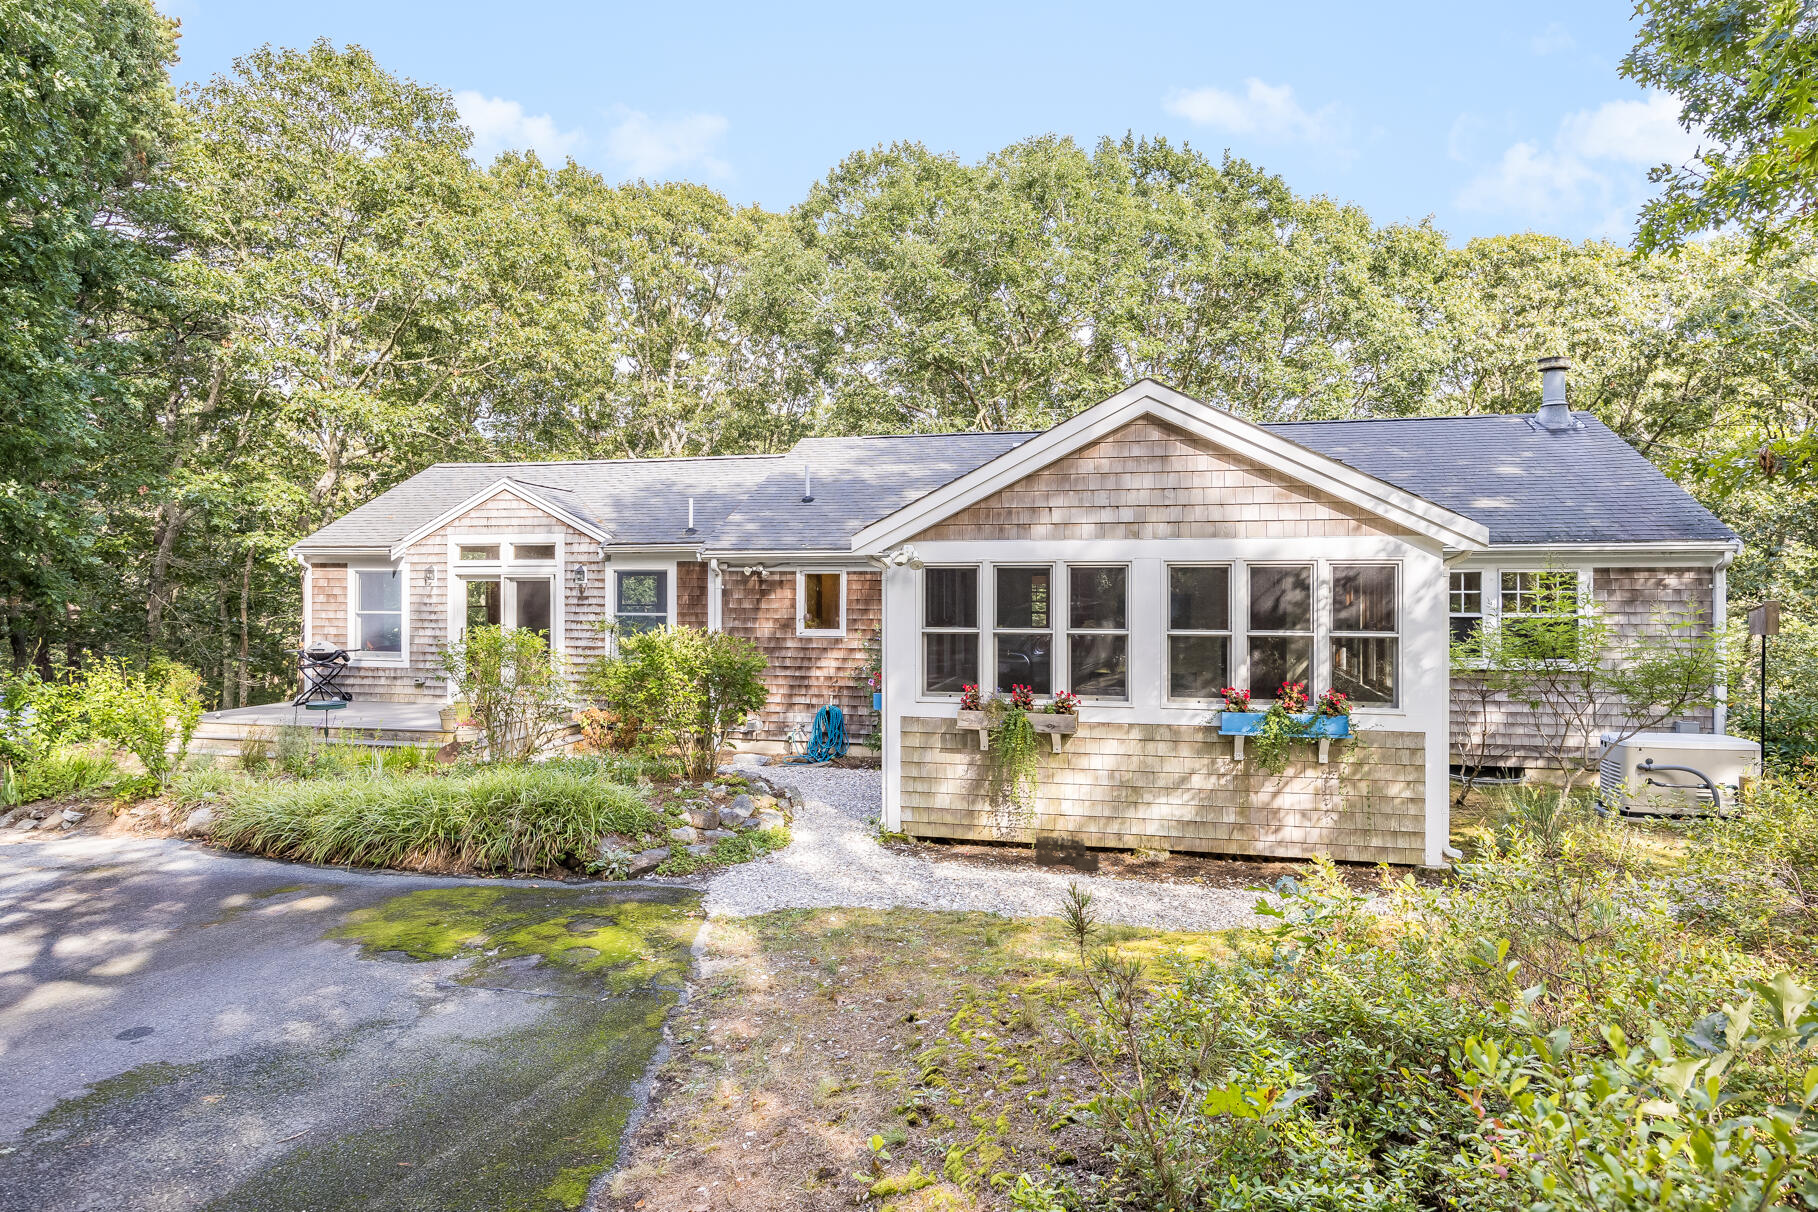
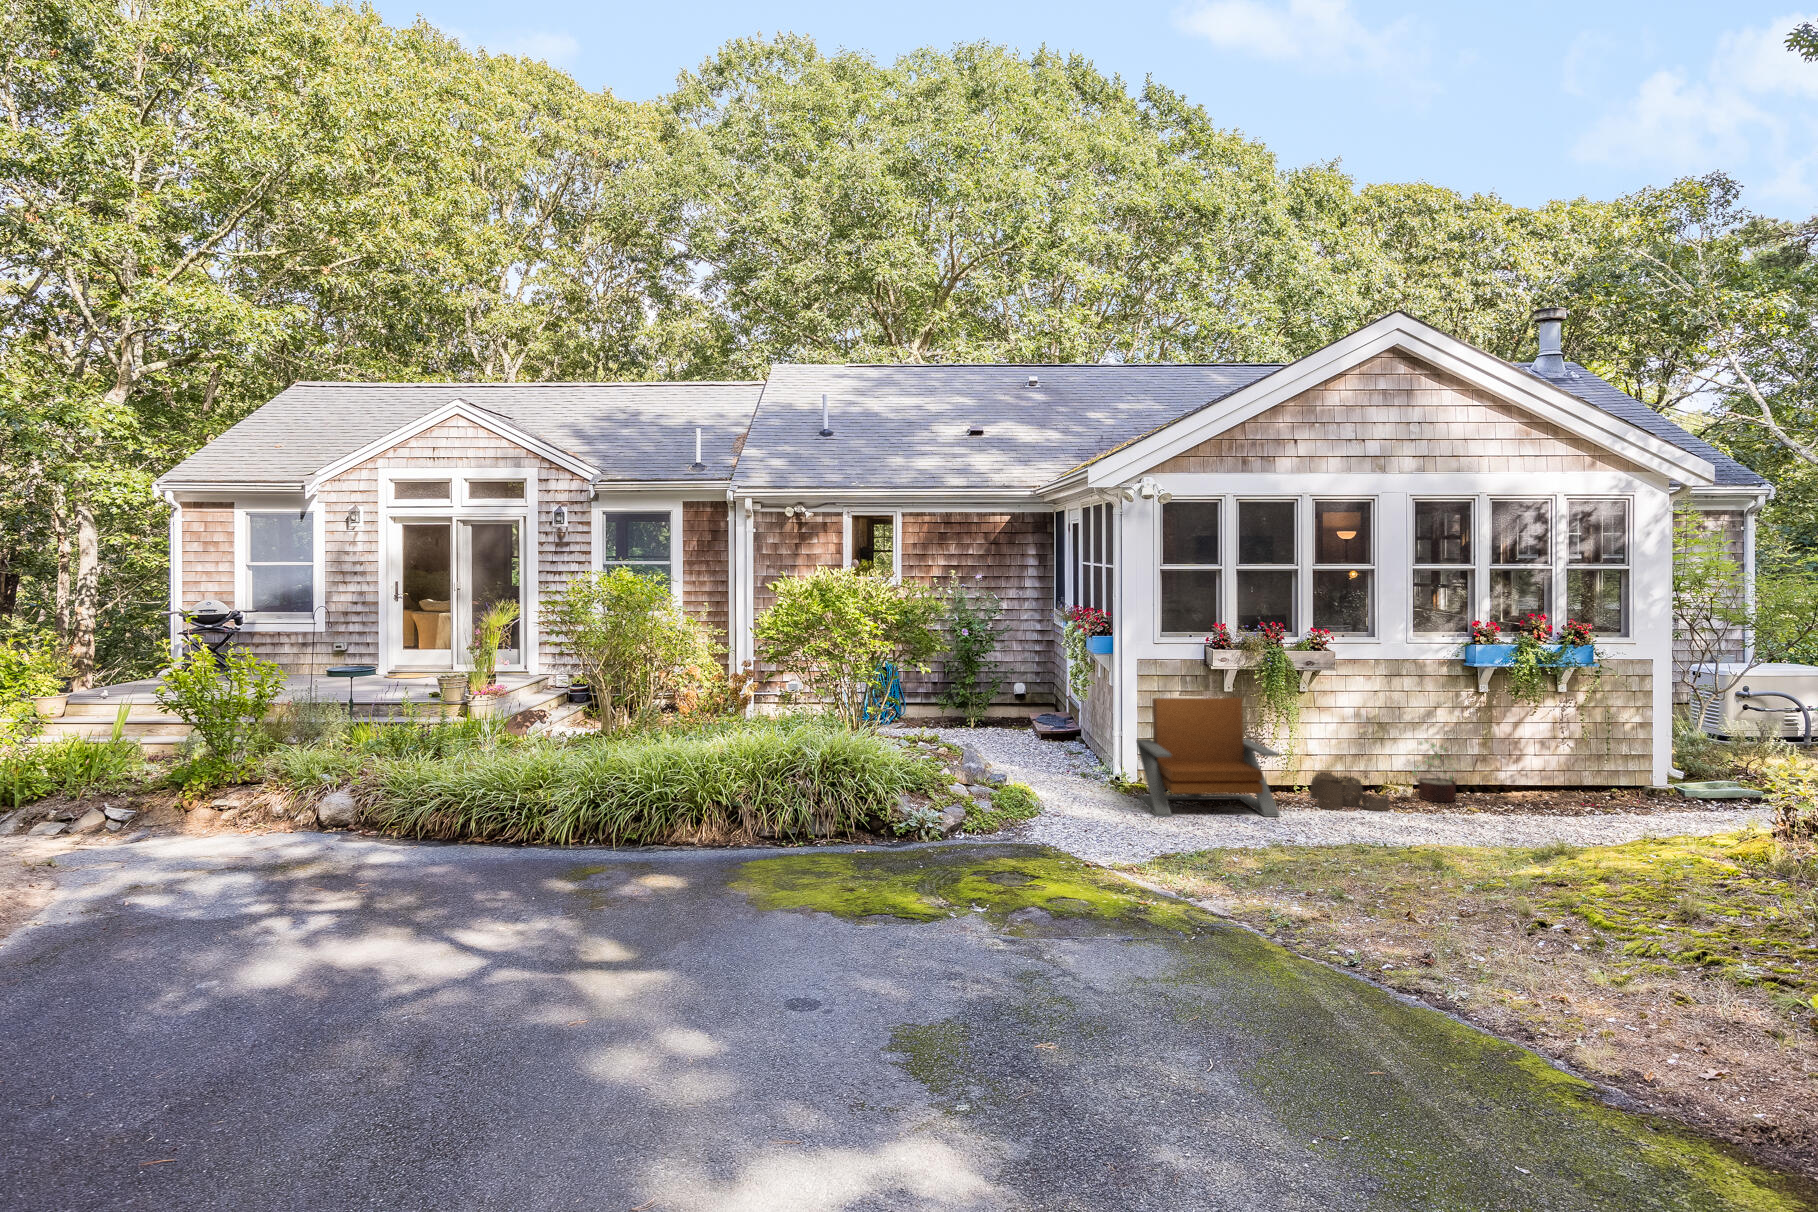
lounge chair: none [867,750,1001,866] -> present [1136,697,1280,817]
decorative plant: none [1154,804,1194,869] -> present [1412,740,1457,802]

